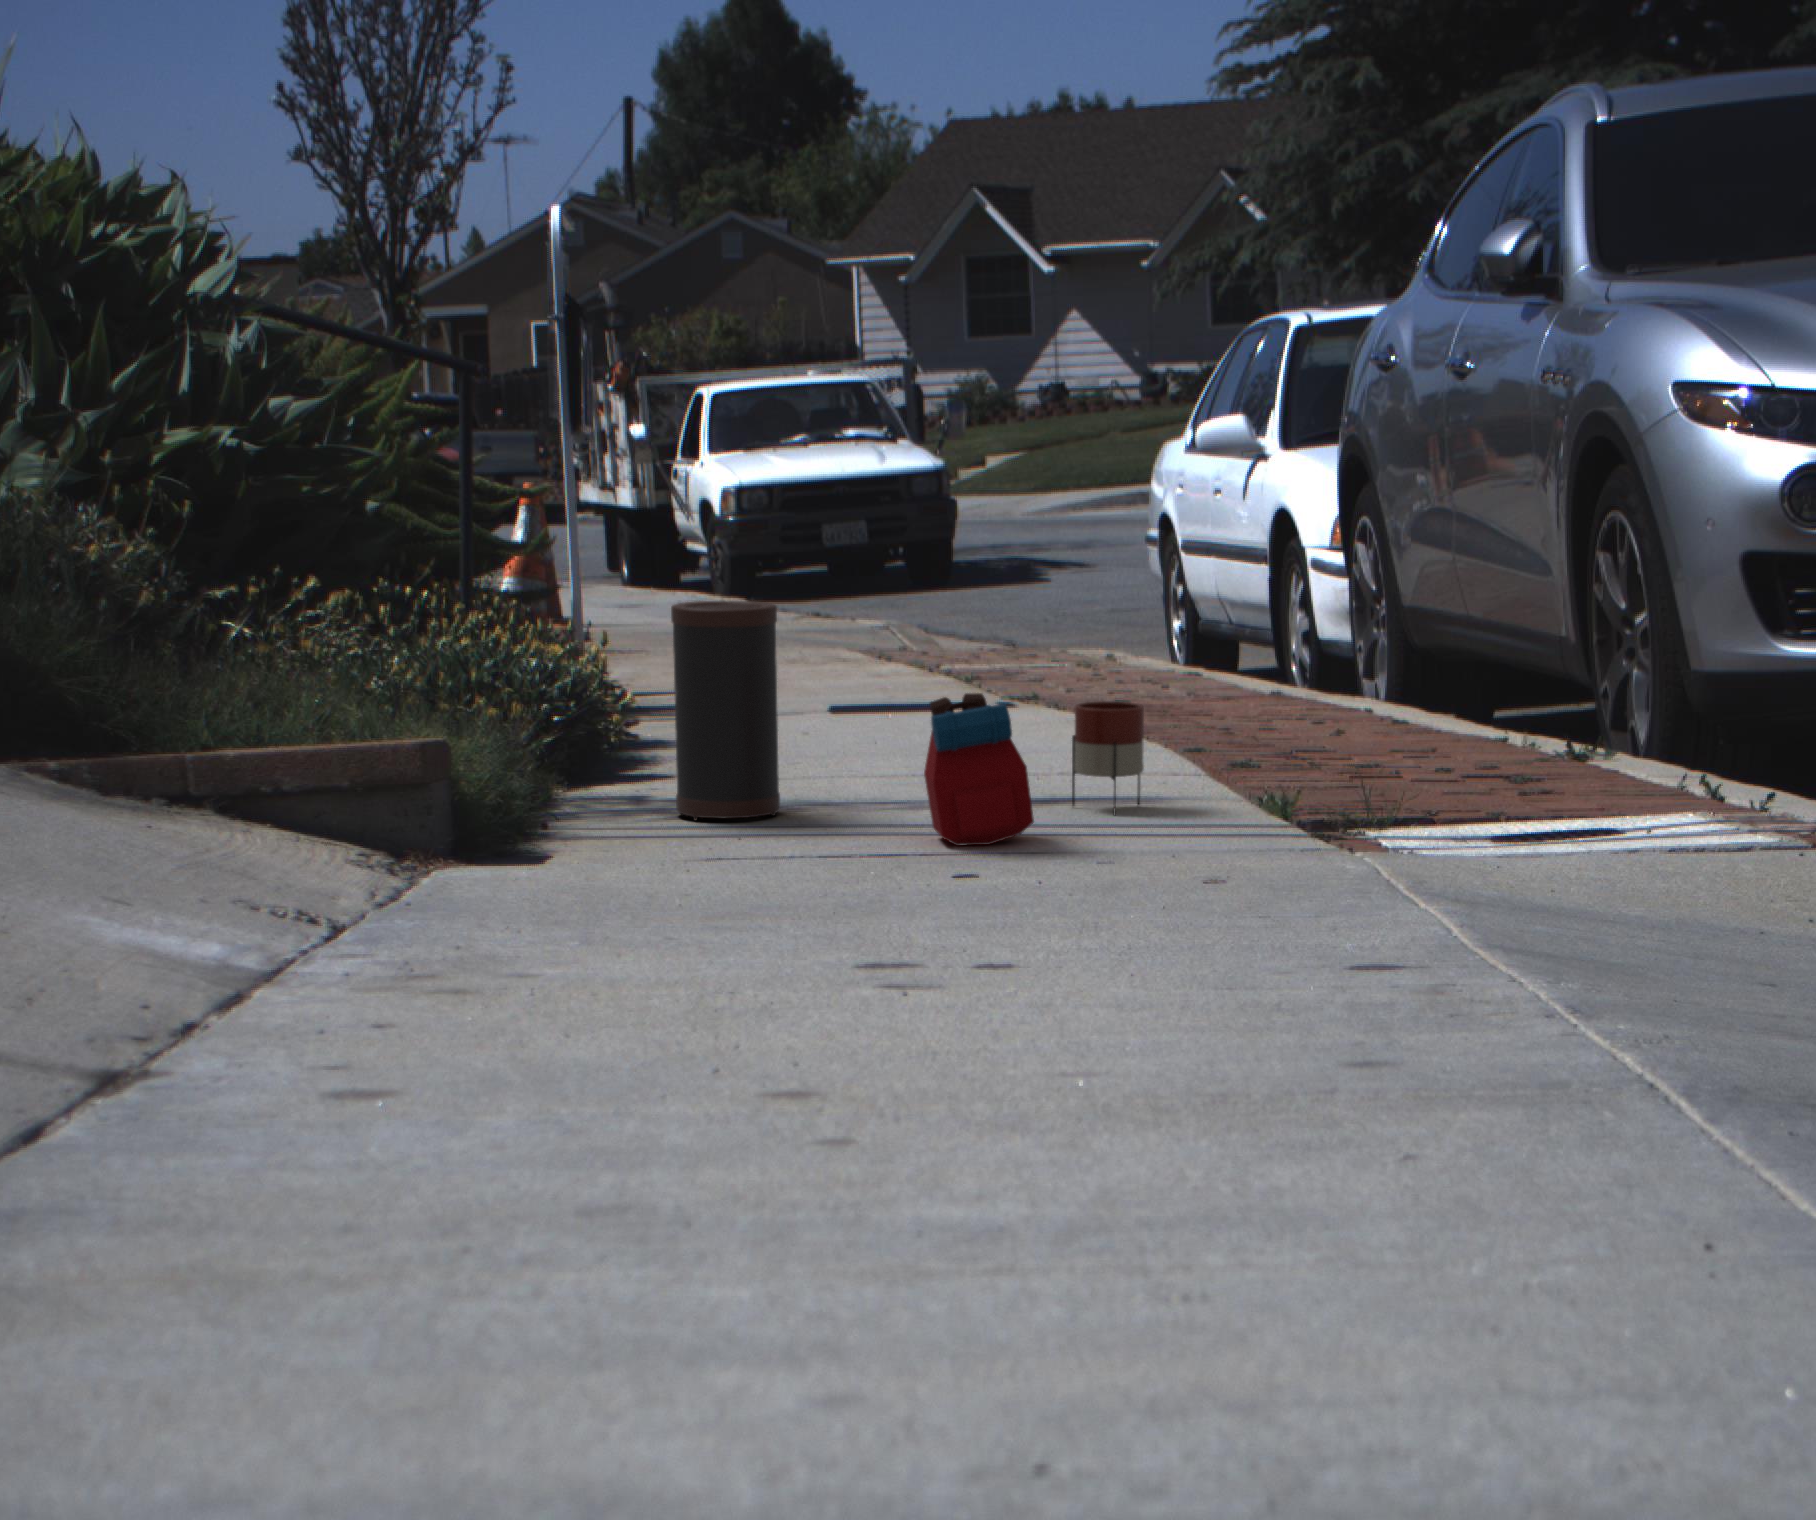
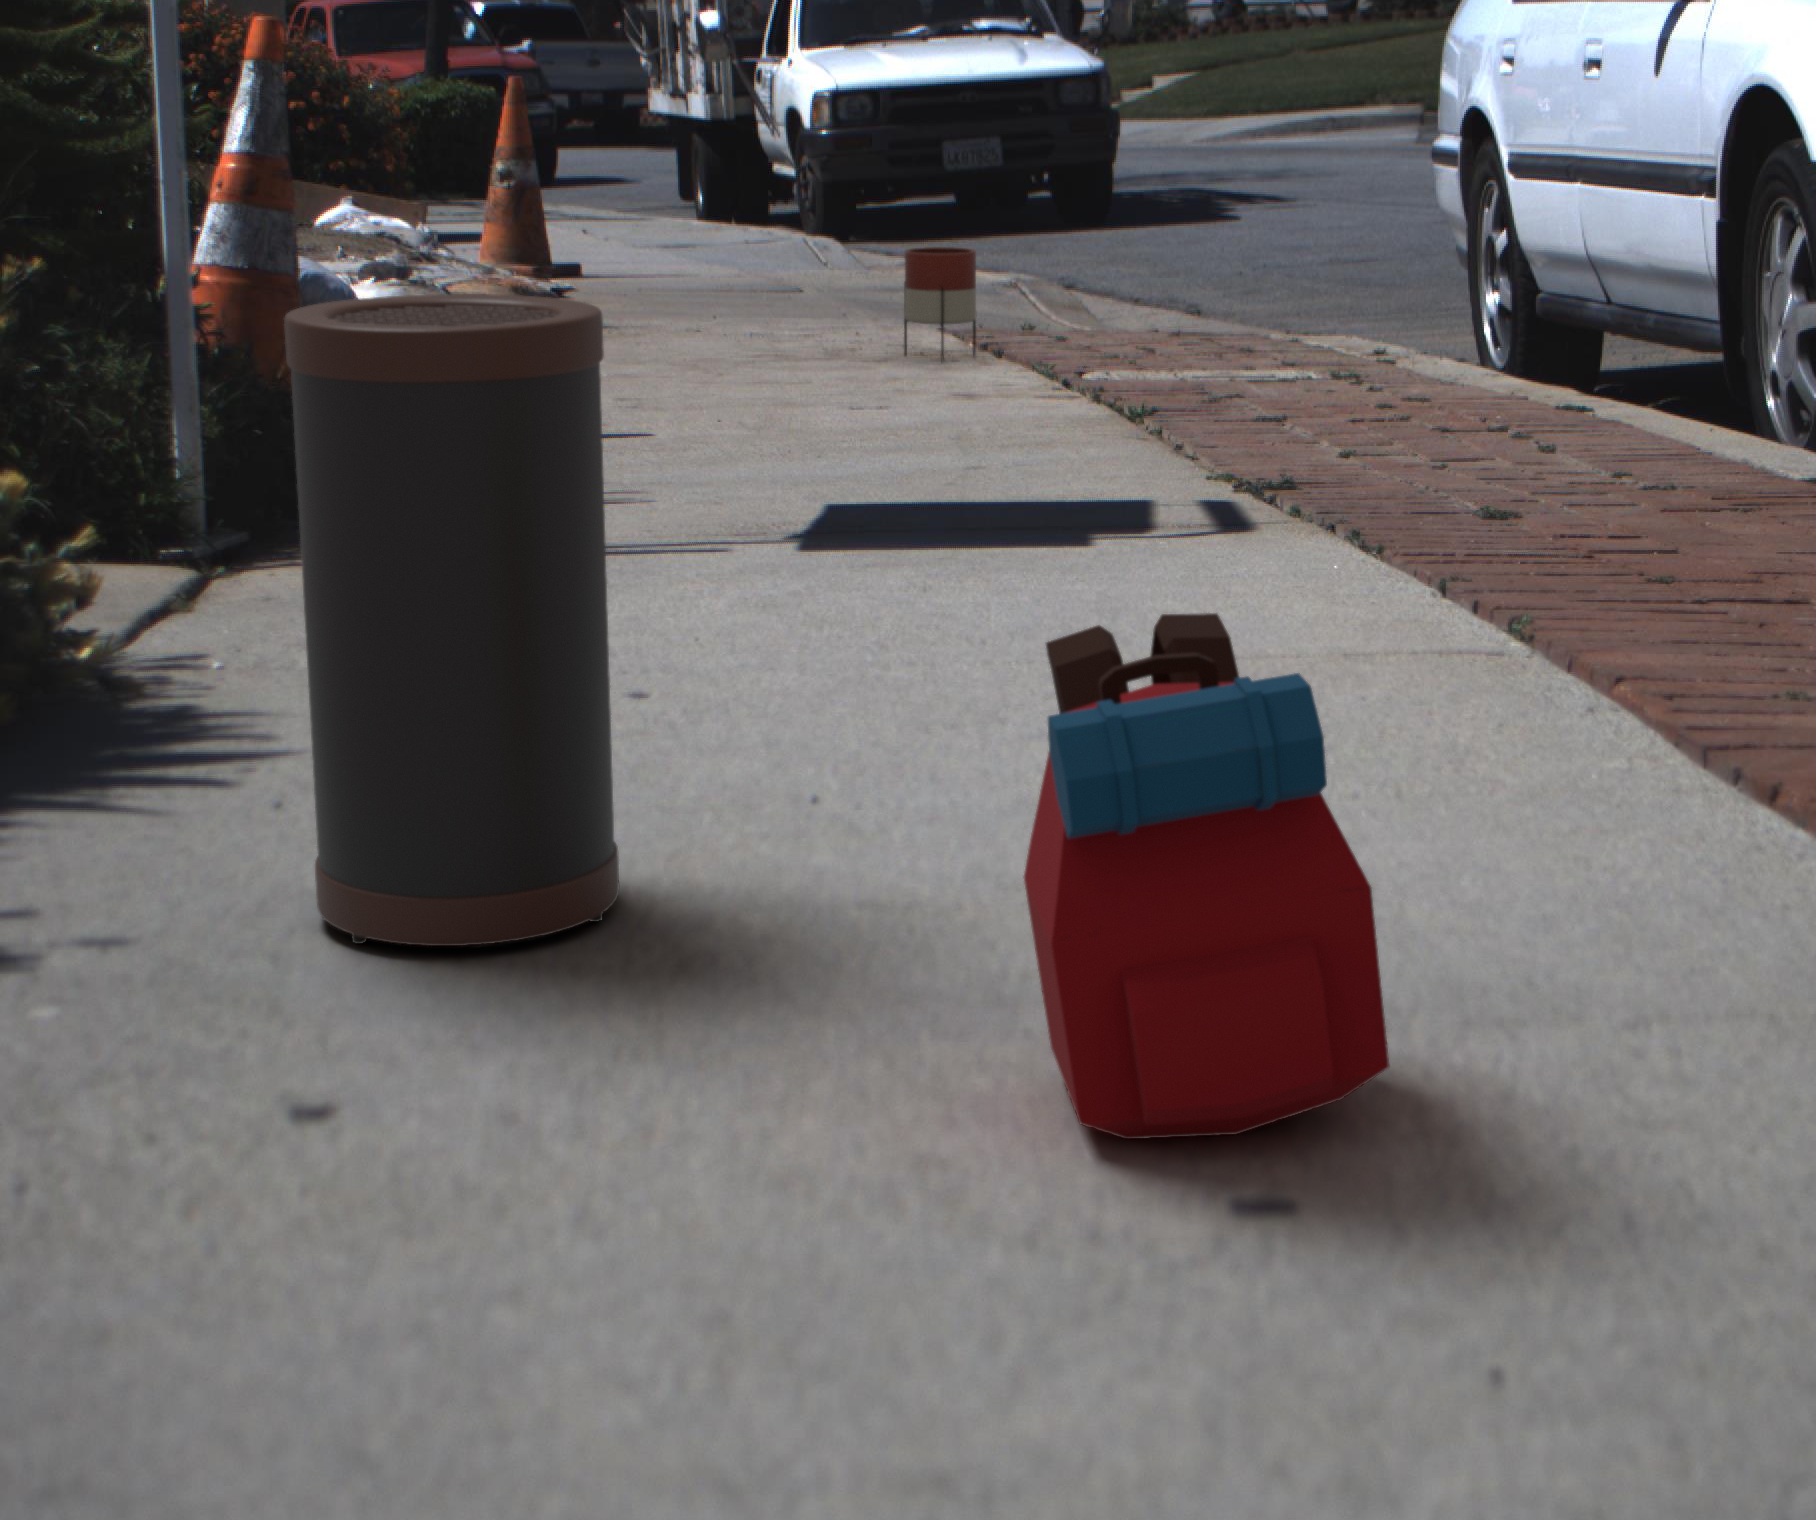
planter: present [1072,701,1144,815] -> present [904,247,976,363]

